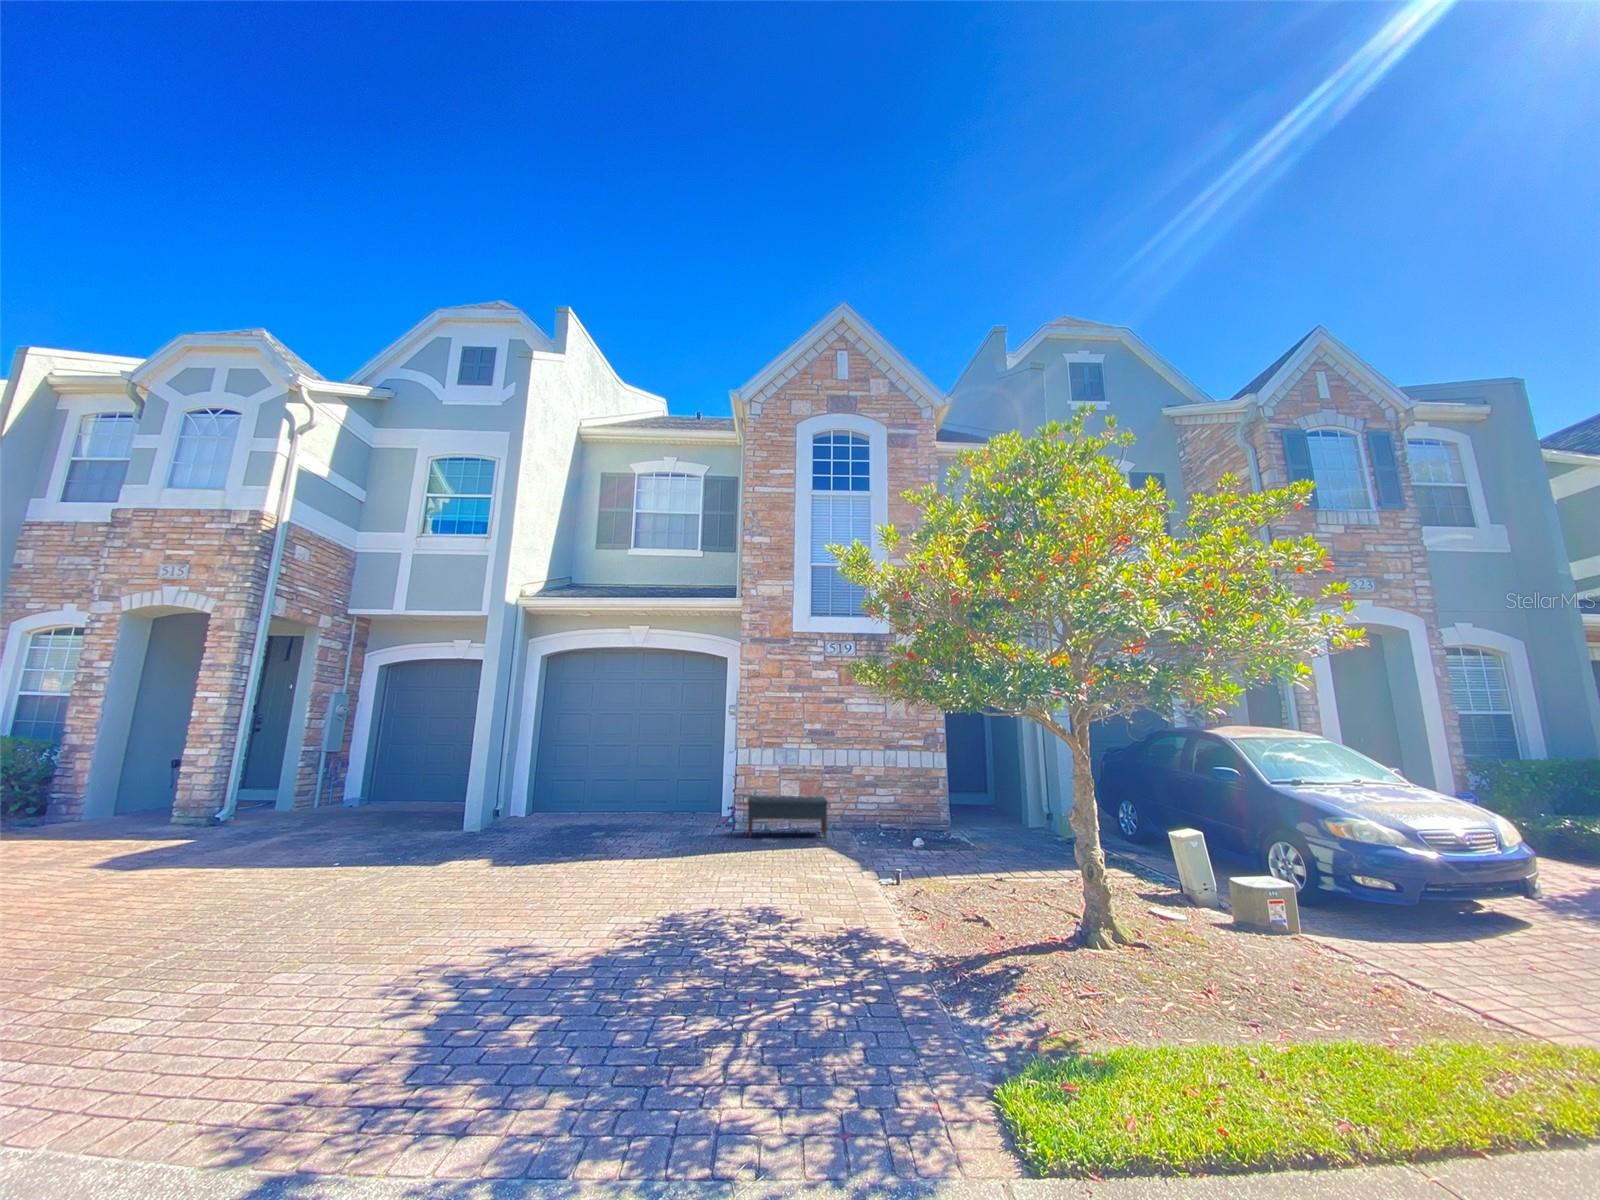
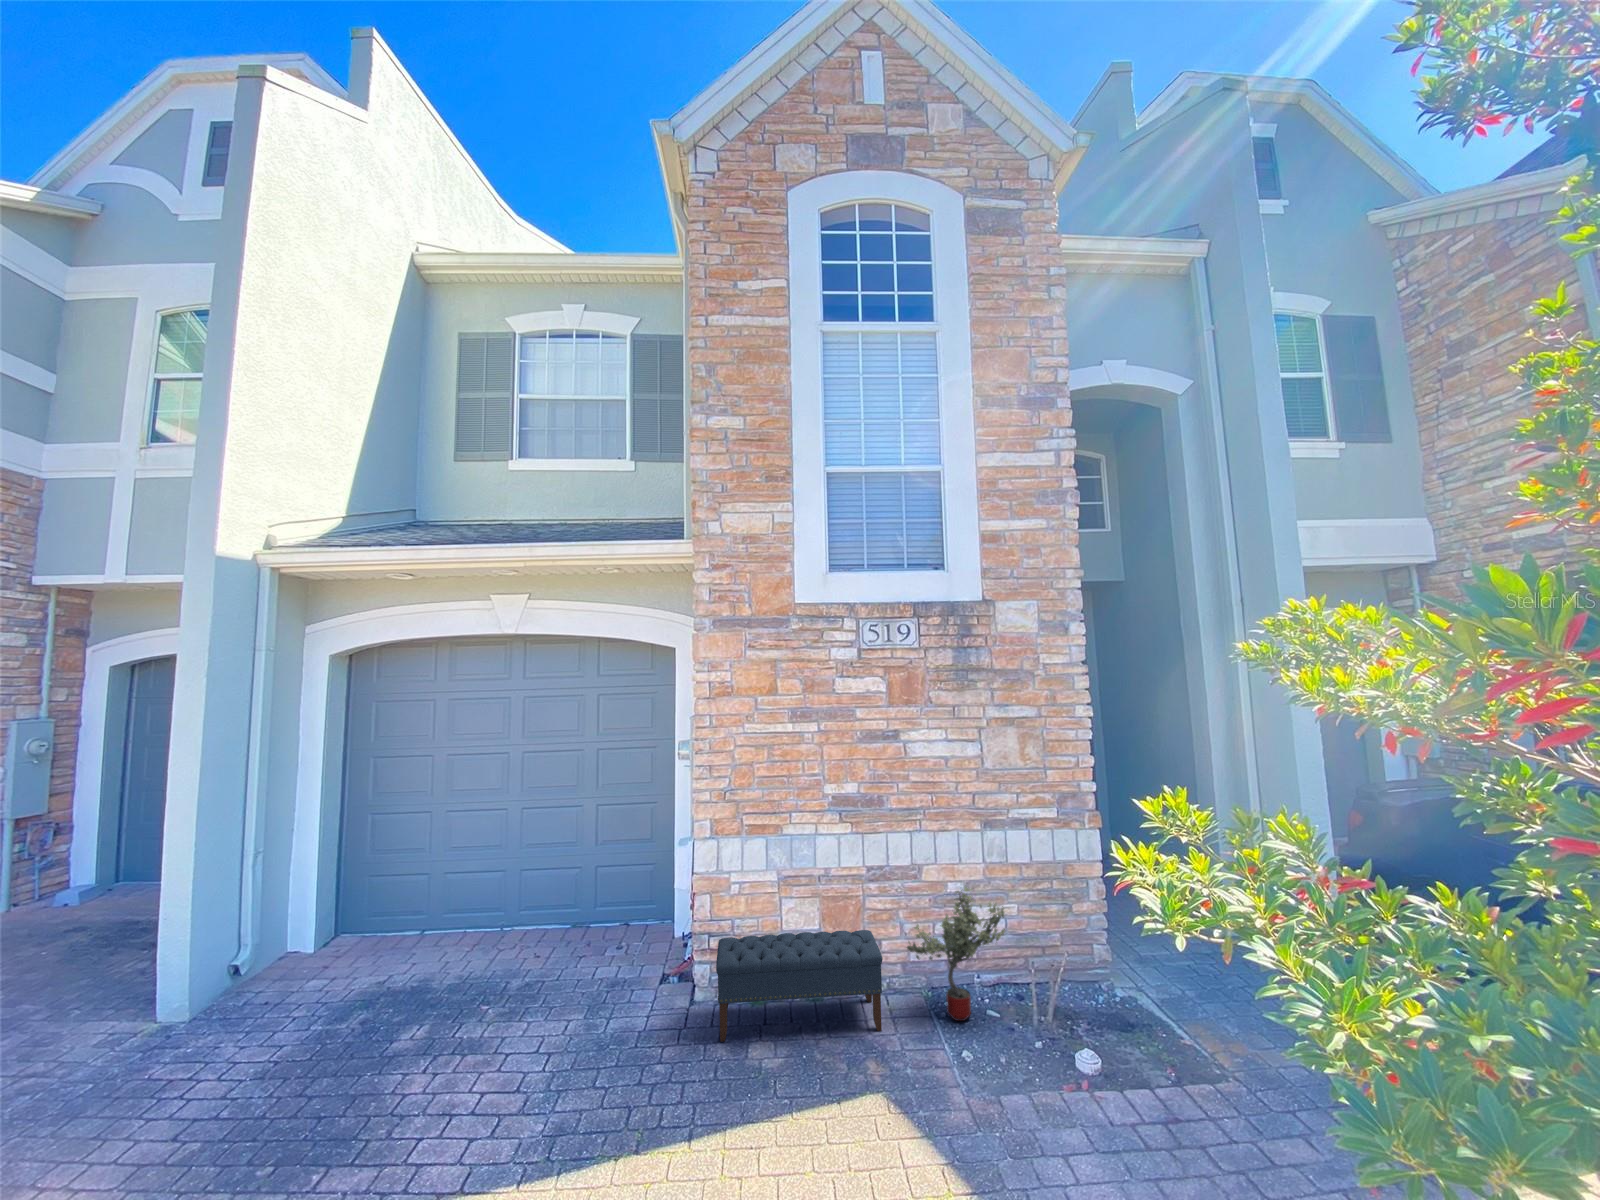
potted tree: none [841,774,891,837] -> present [907,887,1005,1021]

